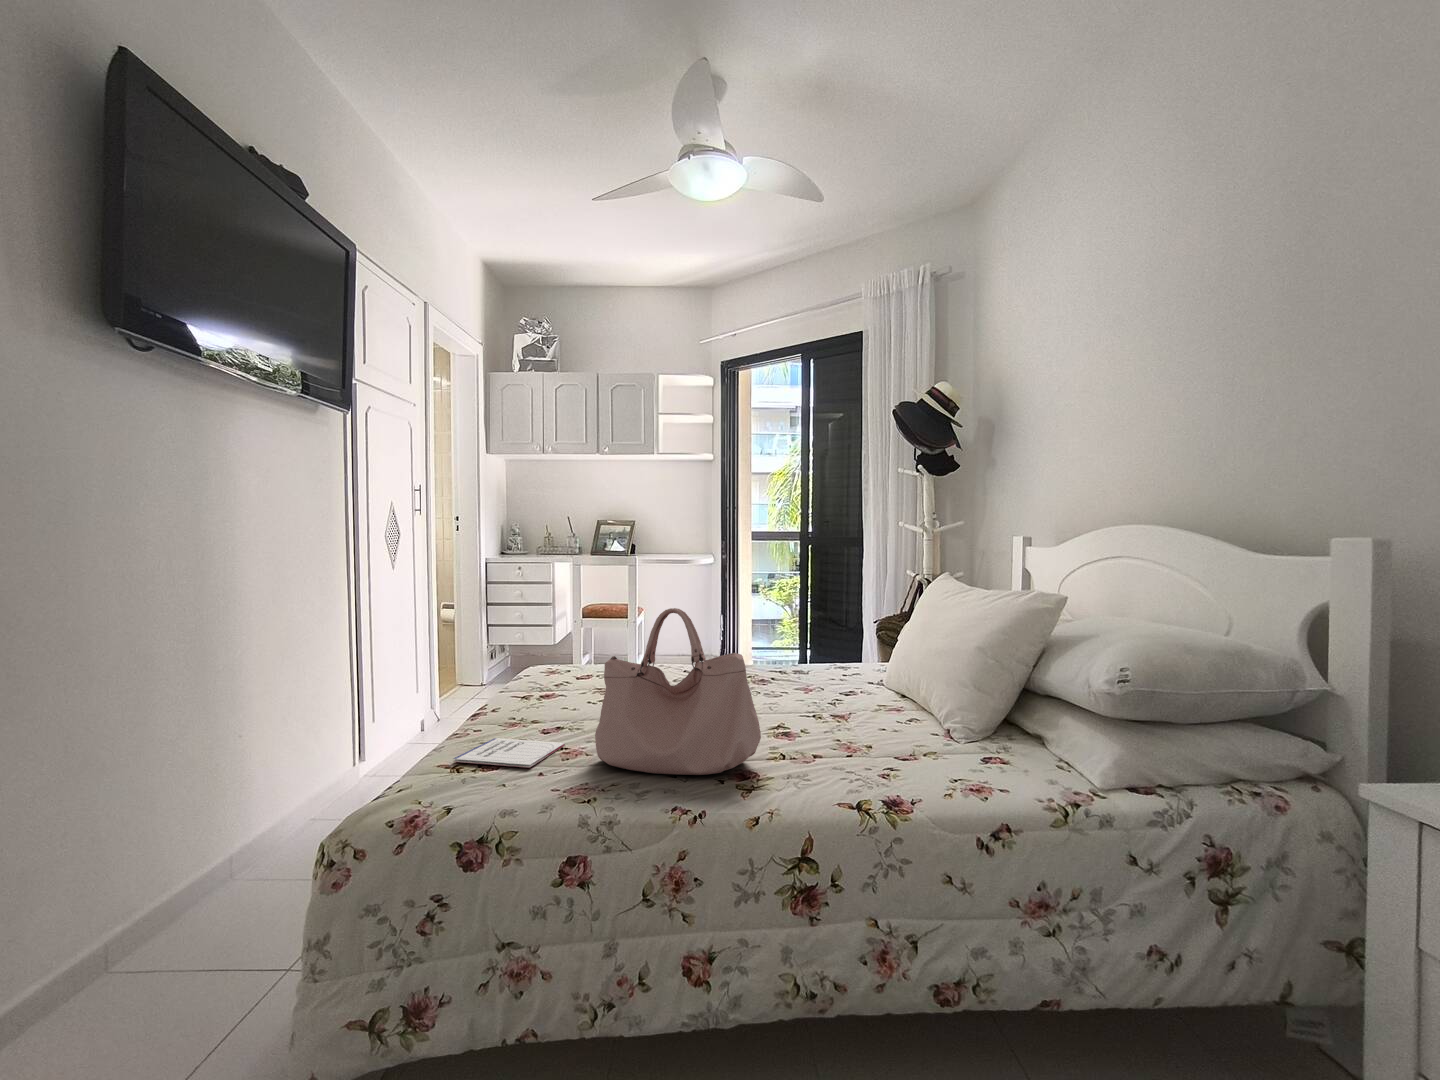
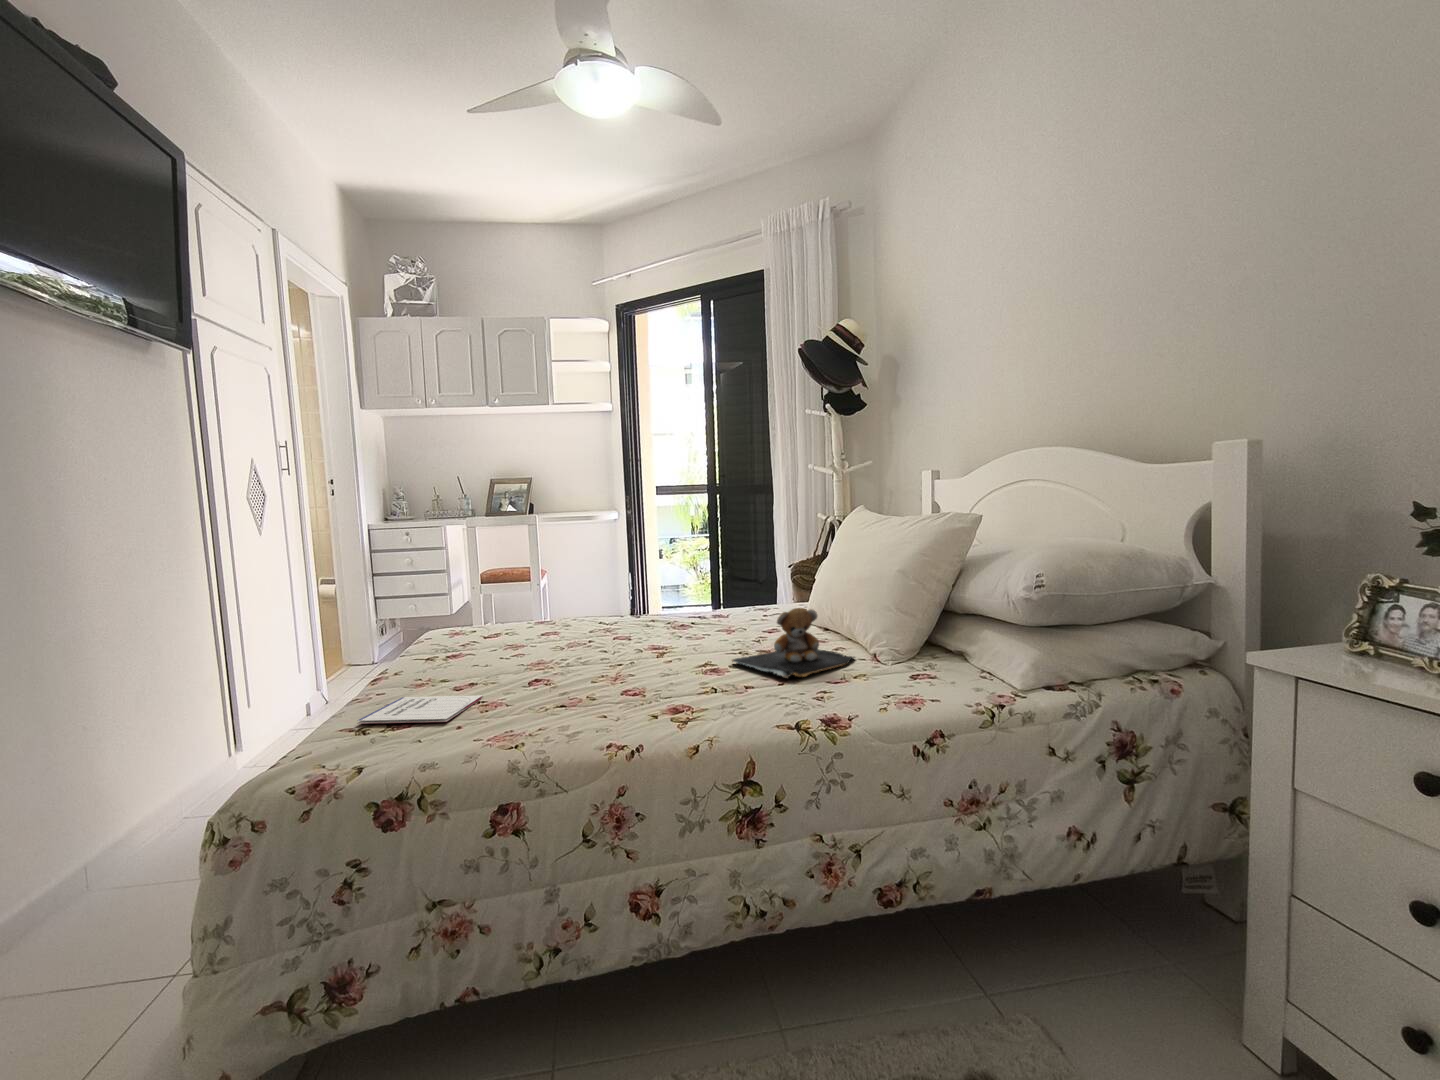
handbag: present [595,608,761,775] -> none [516,543,693,714]
teddy bear: none [802,680,930,752] -> present [732,608,855,677]

